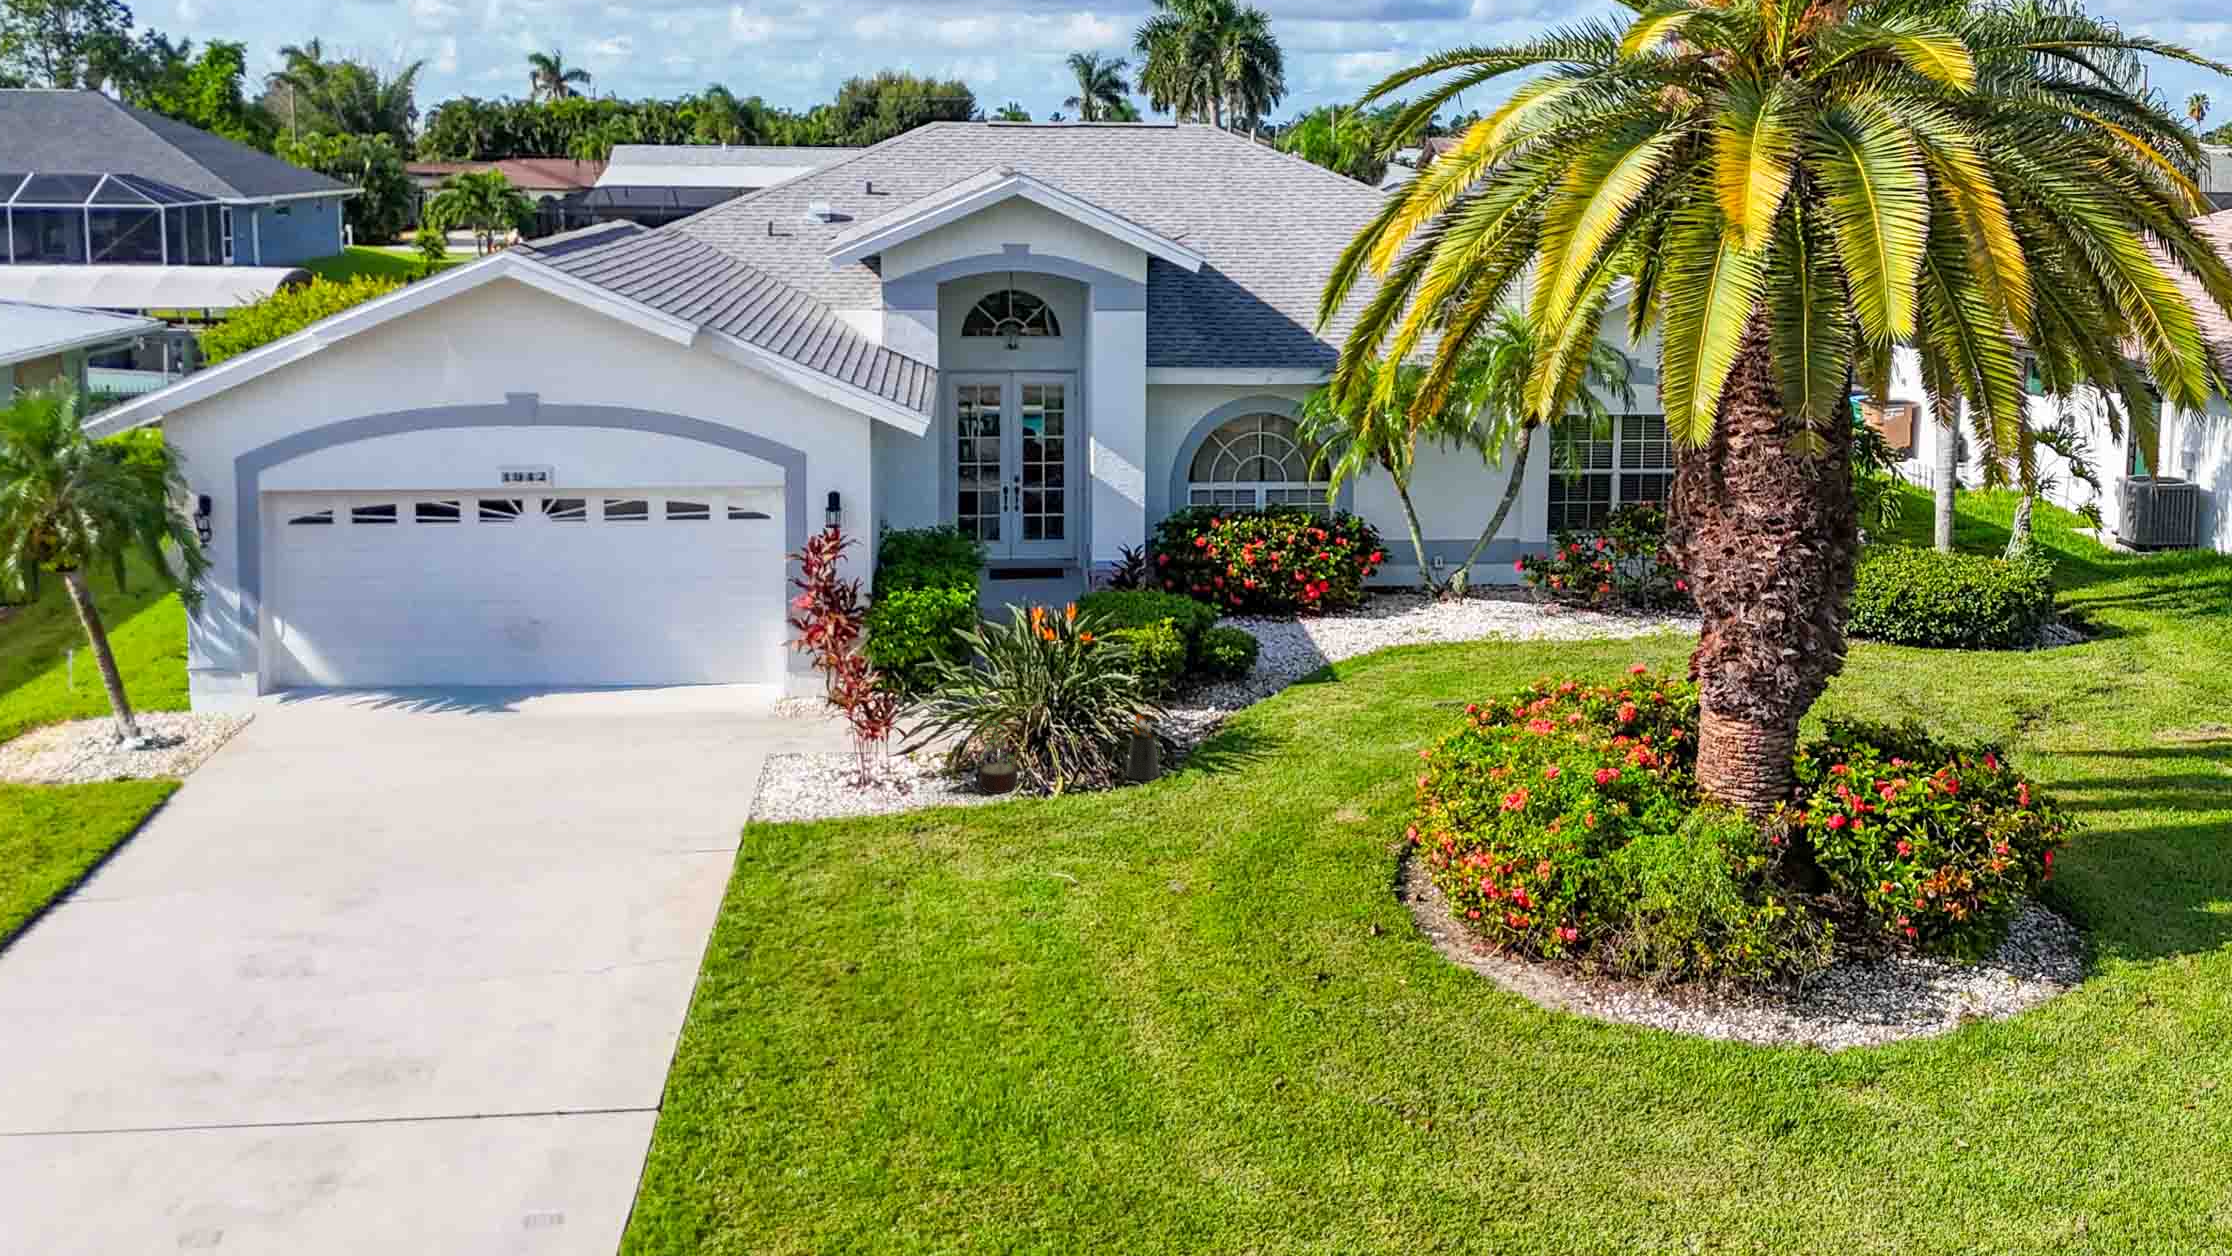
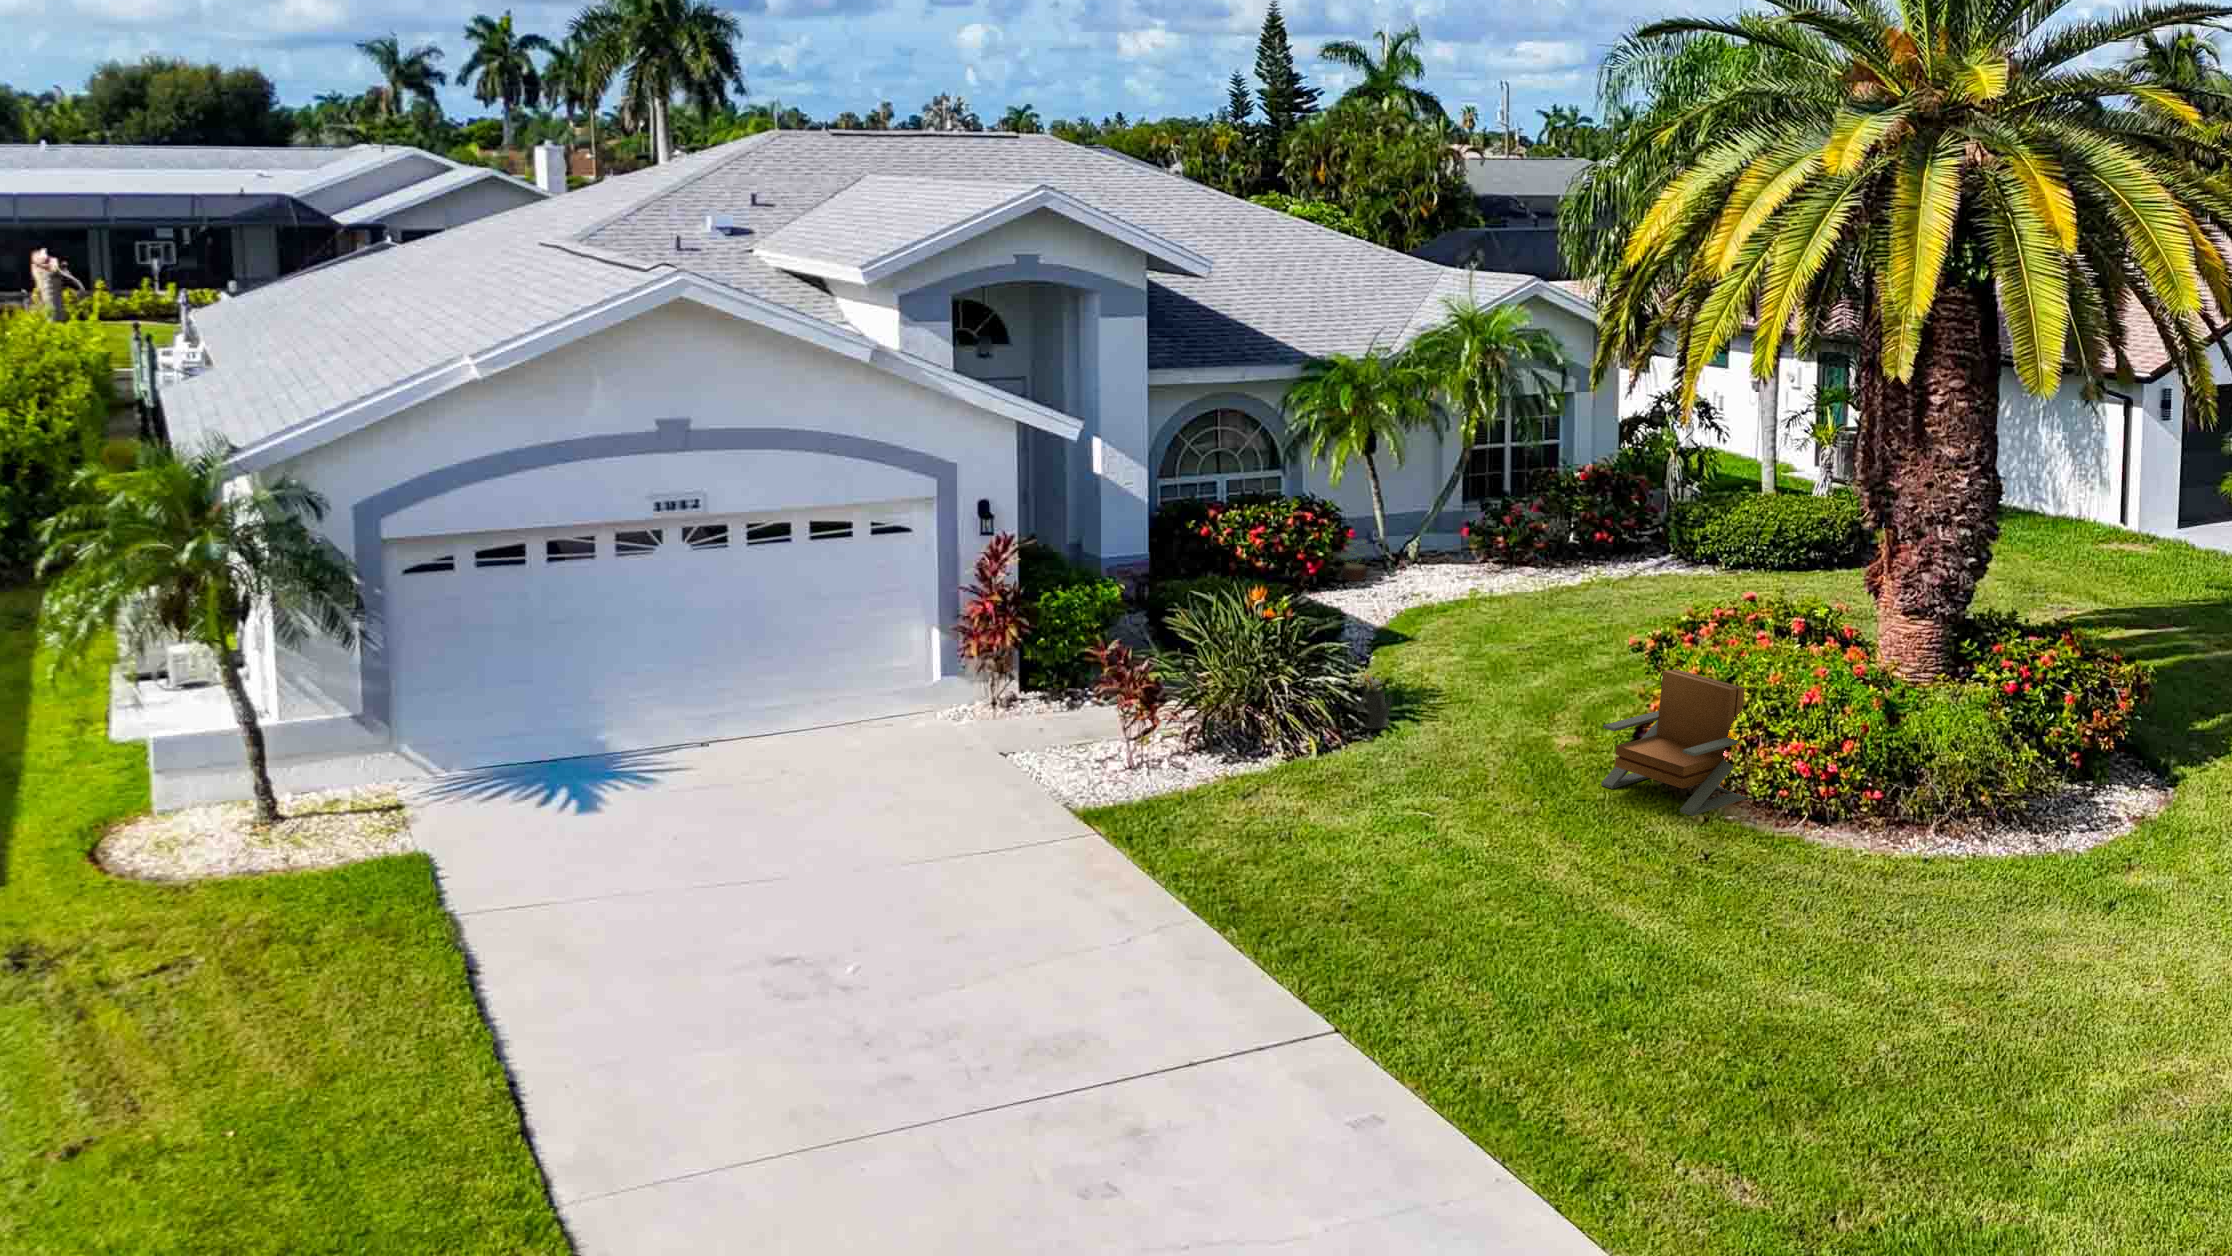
decorative plant: present [980,722,1018,793] -> present [1342,539,1367,581]
lounge chair: none [1282,758,1457,950] -> present [1601,669,1748,816]

